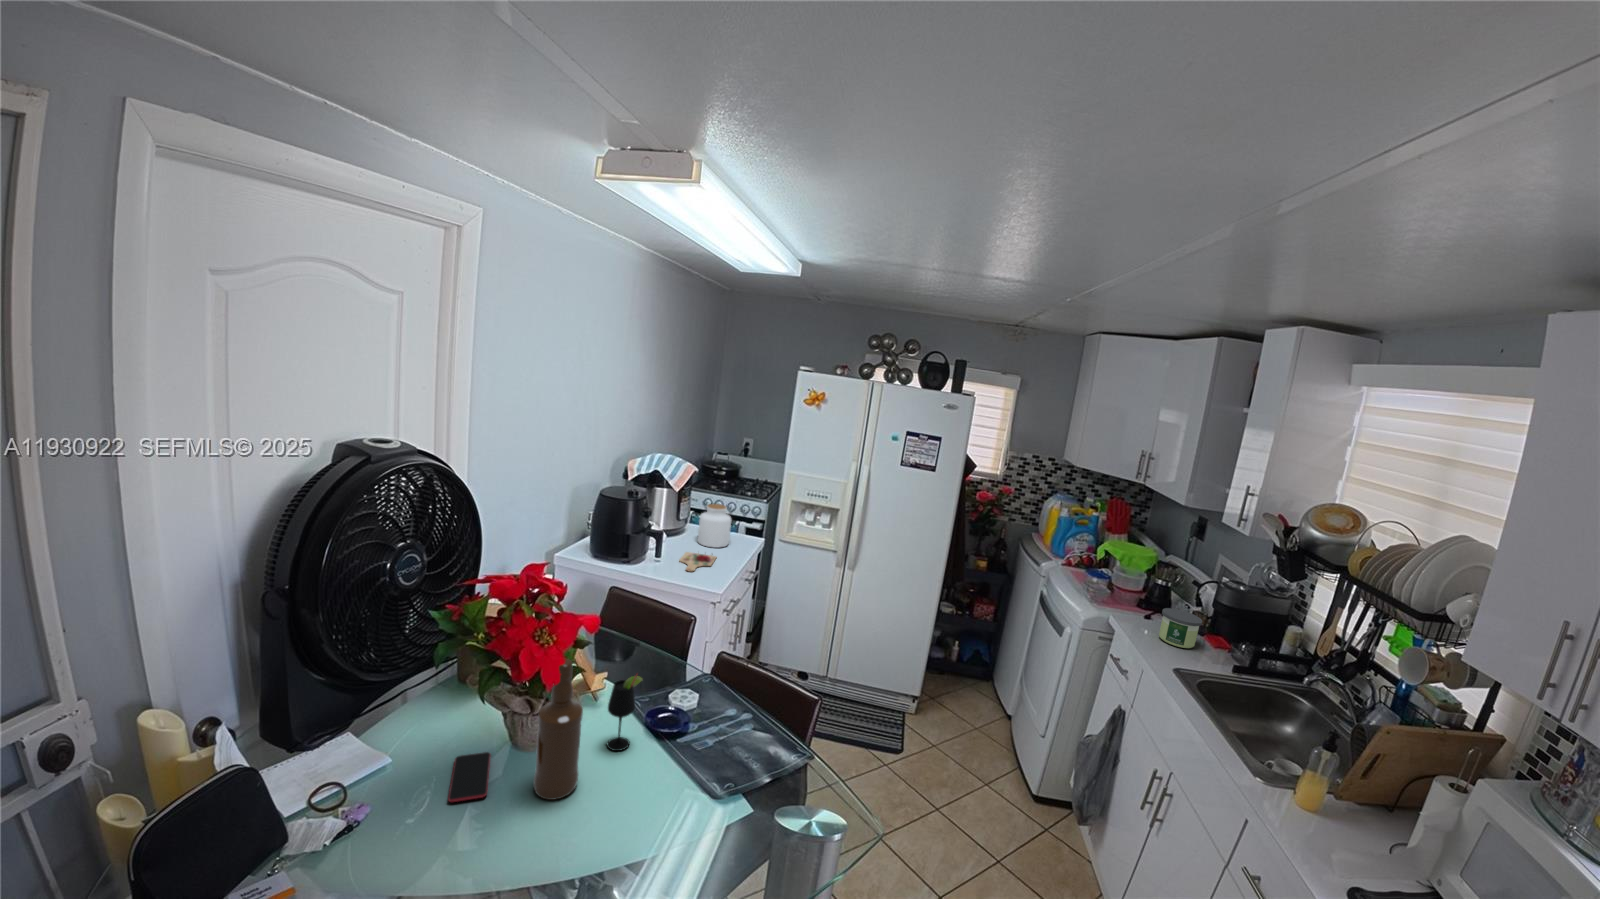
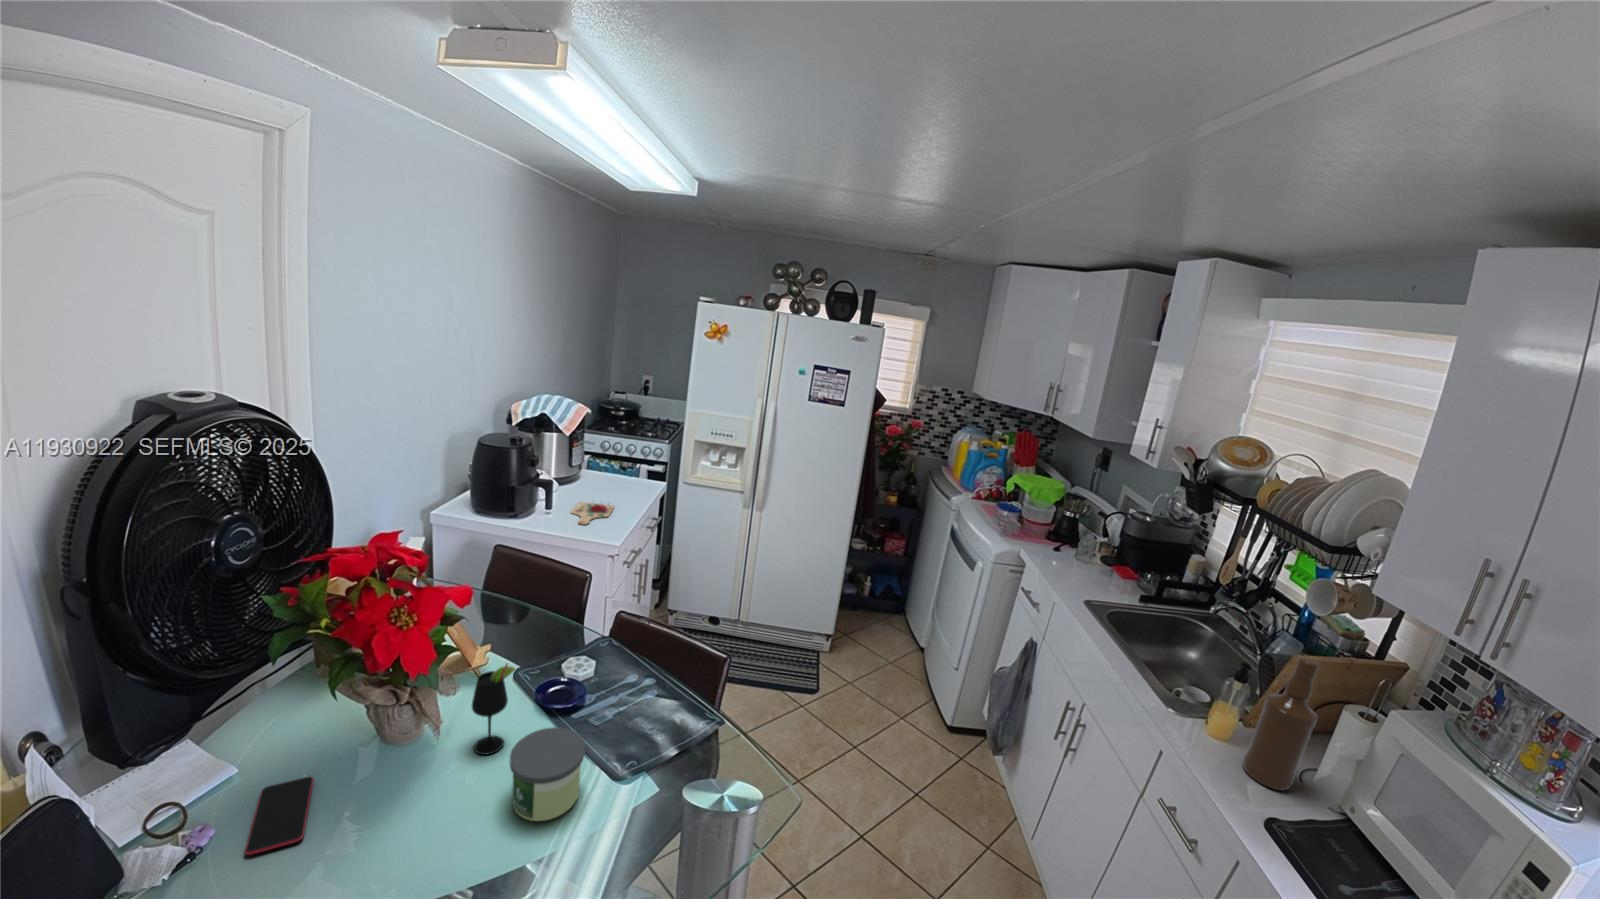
jar: present [698,504,731,548] -> none [593,447,631,495]
candle: present [1159,608,1202,648] -> present [510,727,585,821]
bottle: present [534,659,583,800] -> present [1243,657,1318,790]

